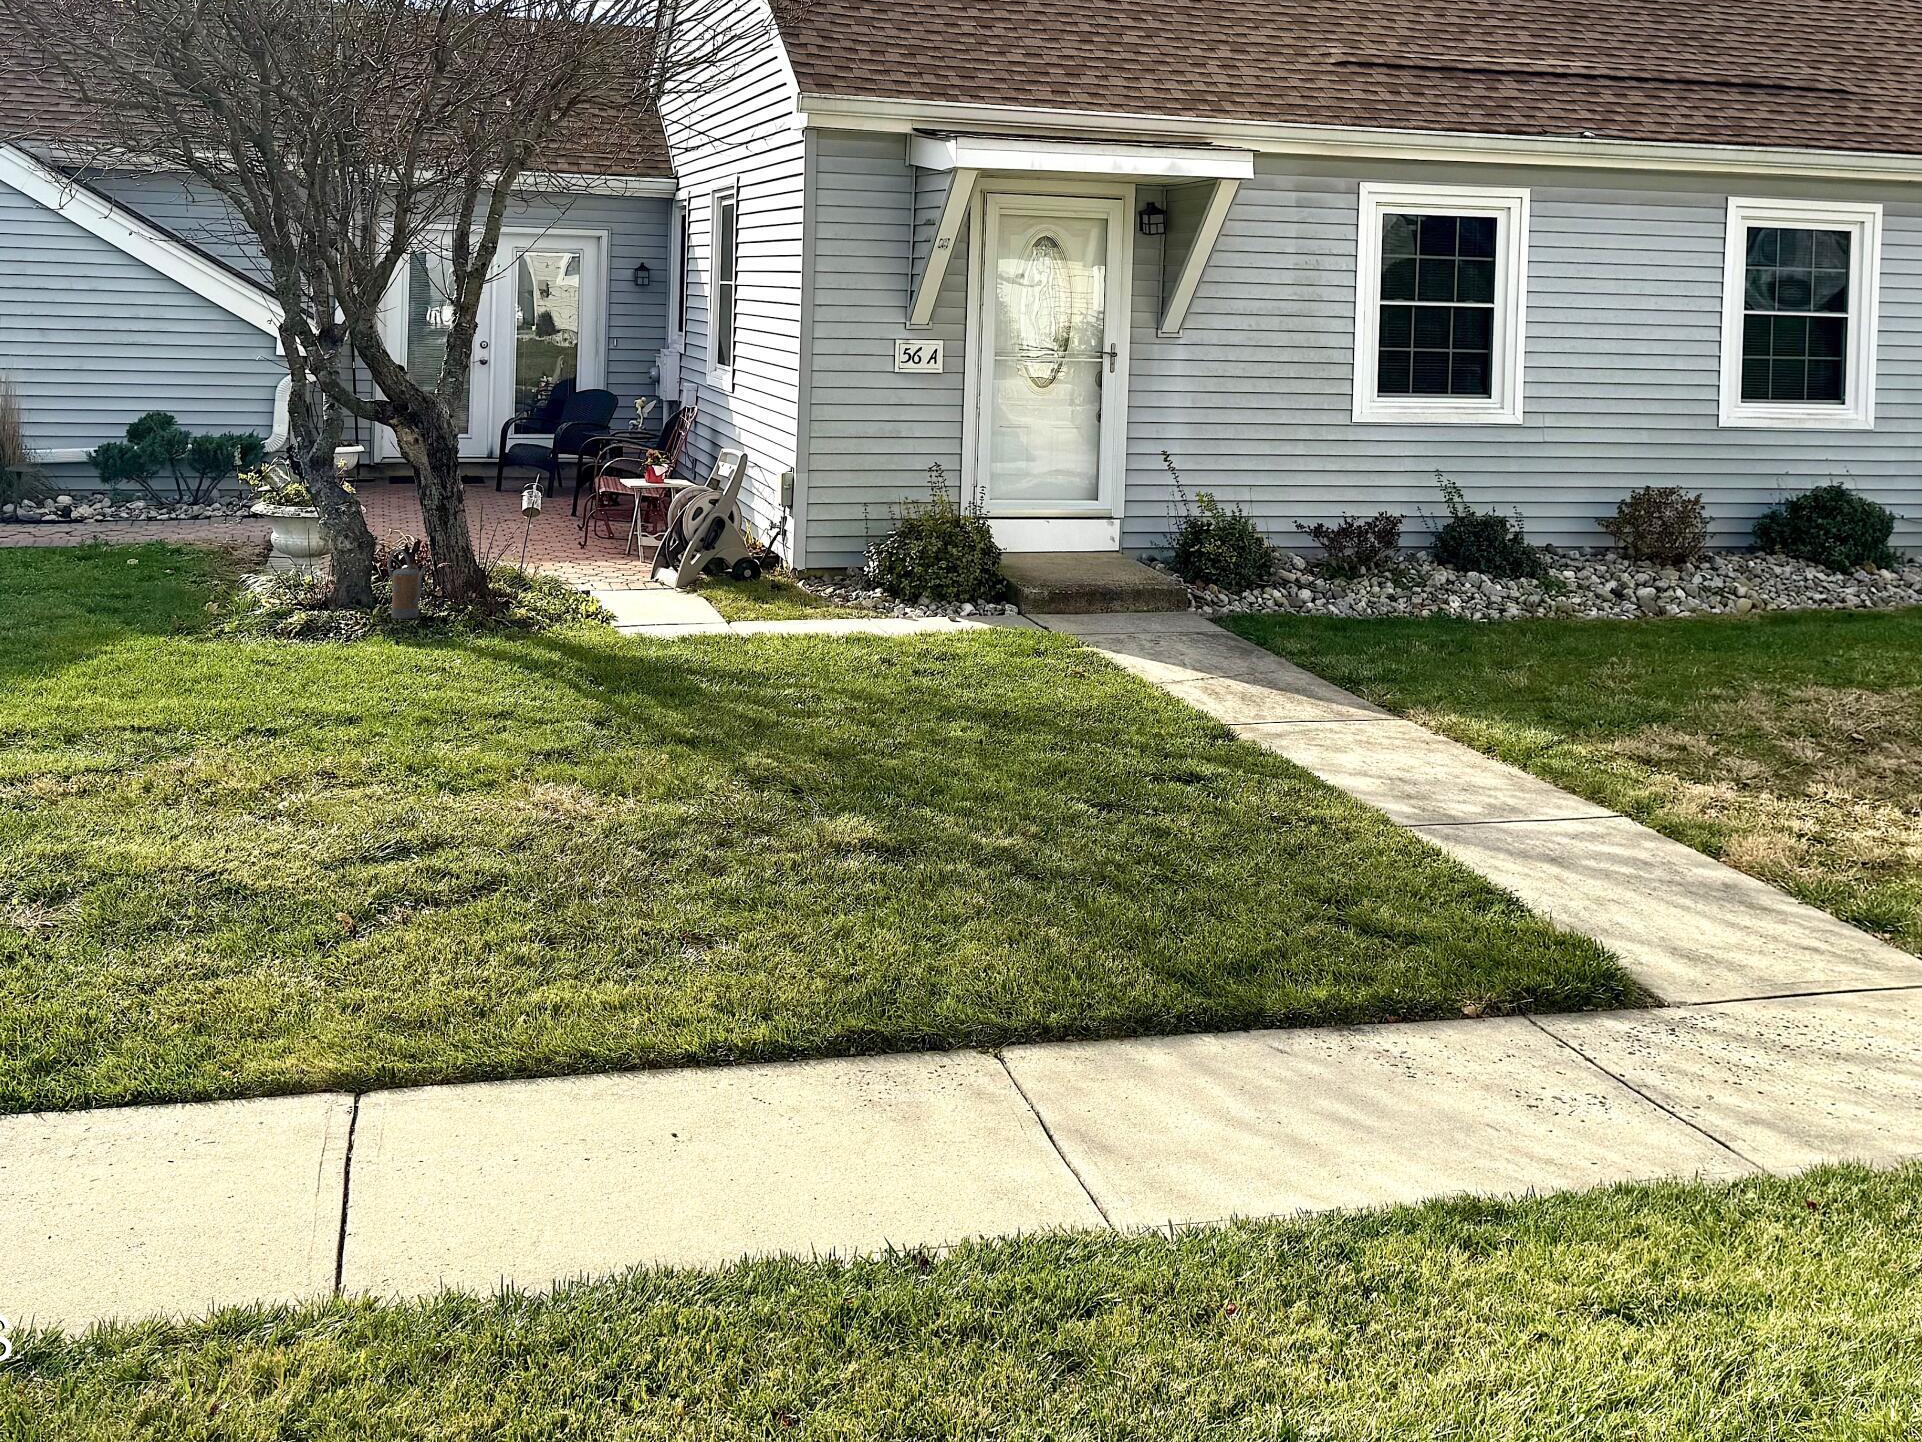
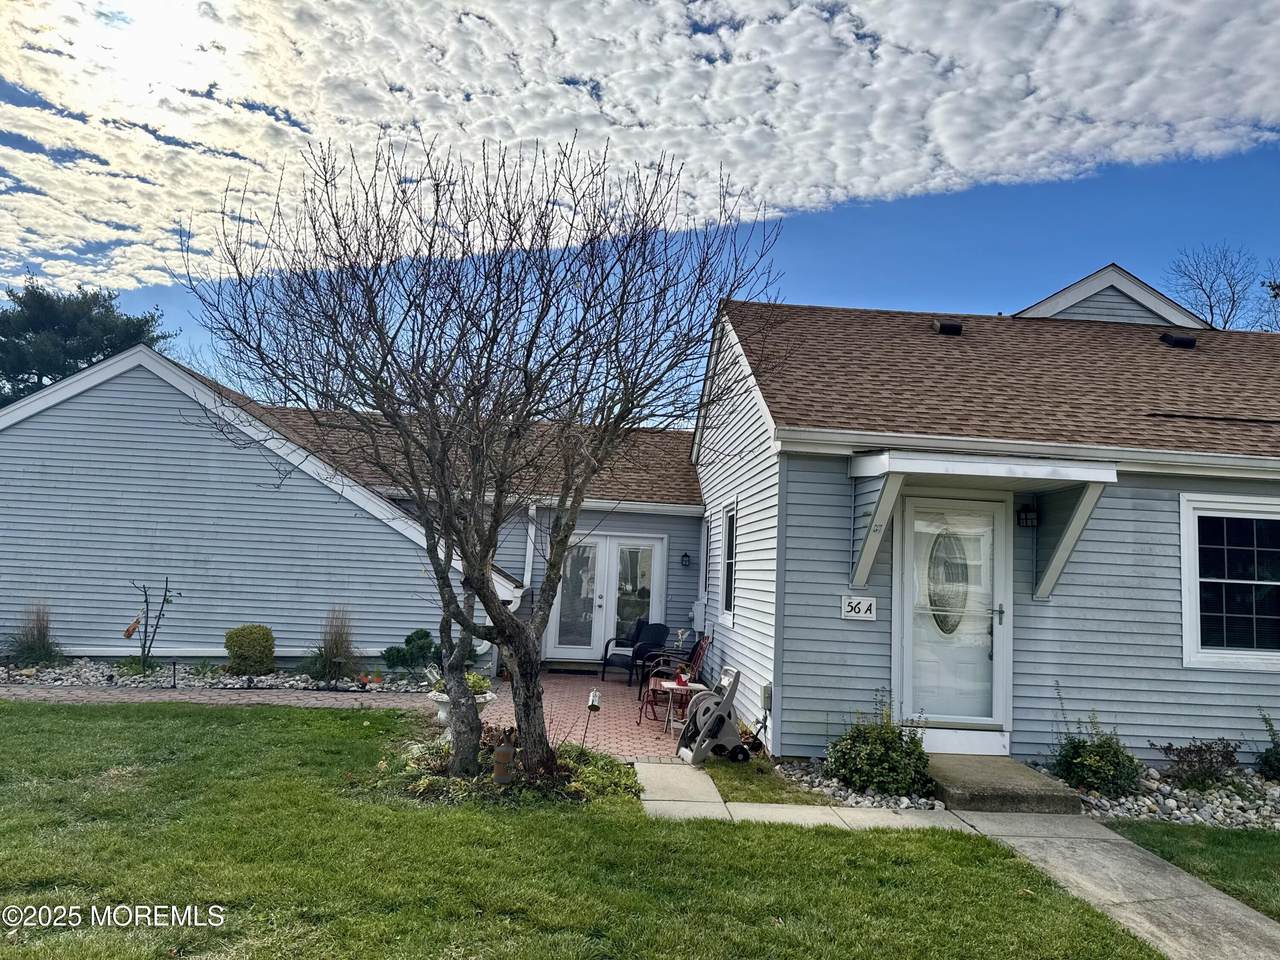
potted plant: none [55,464,109,507] -> present [355,660,382,683]

